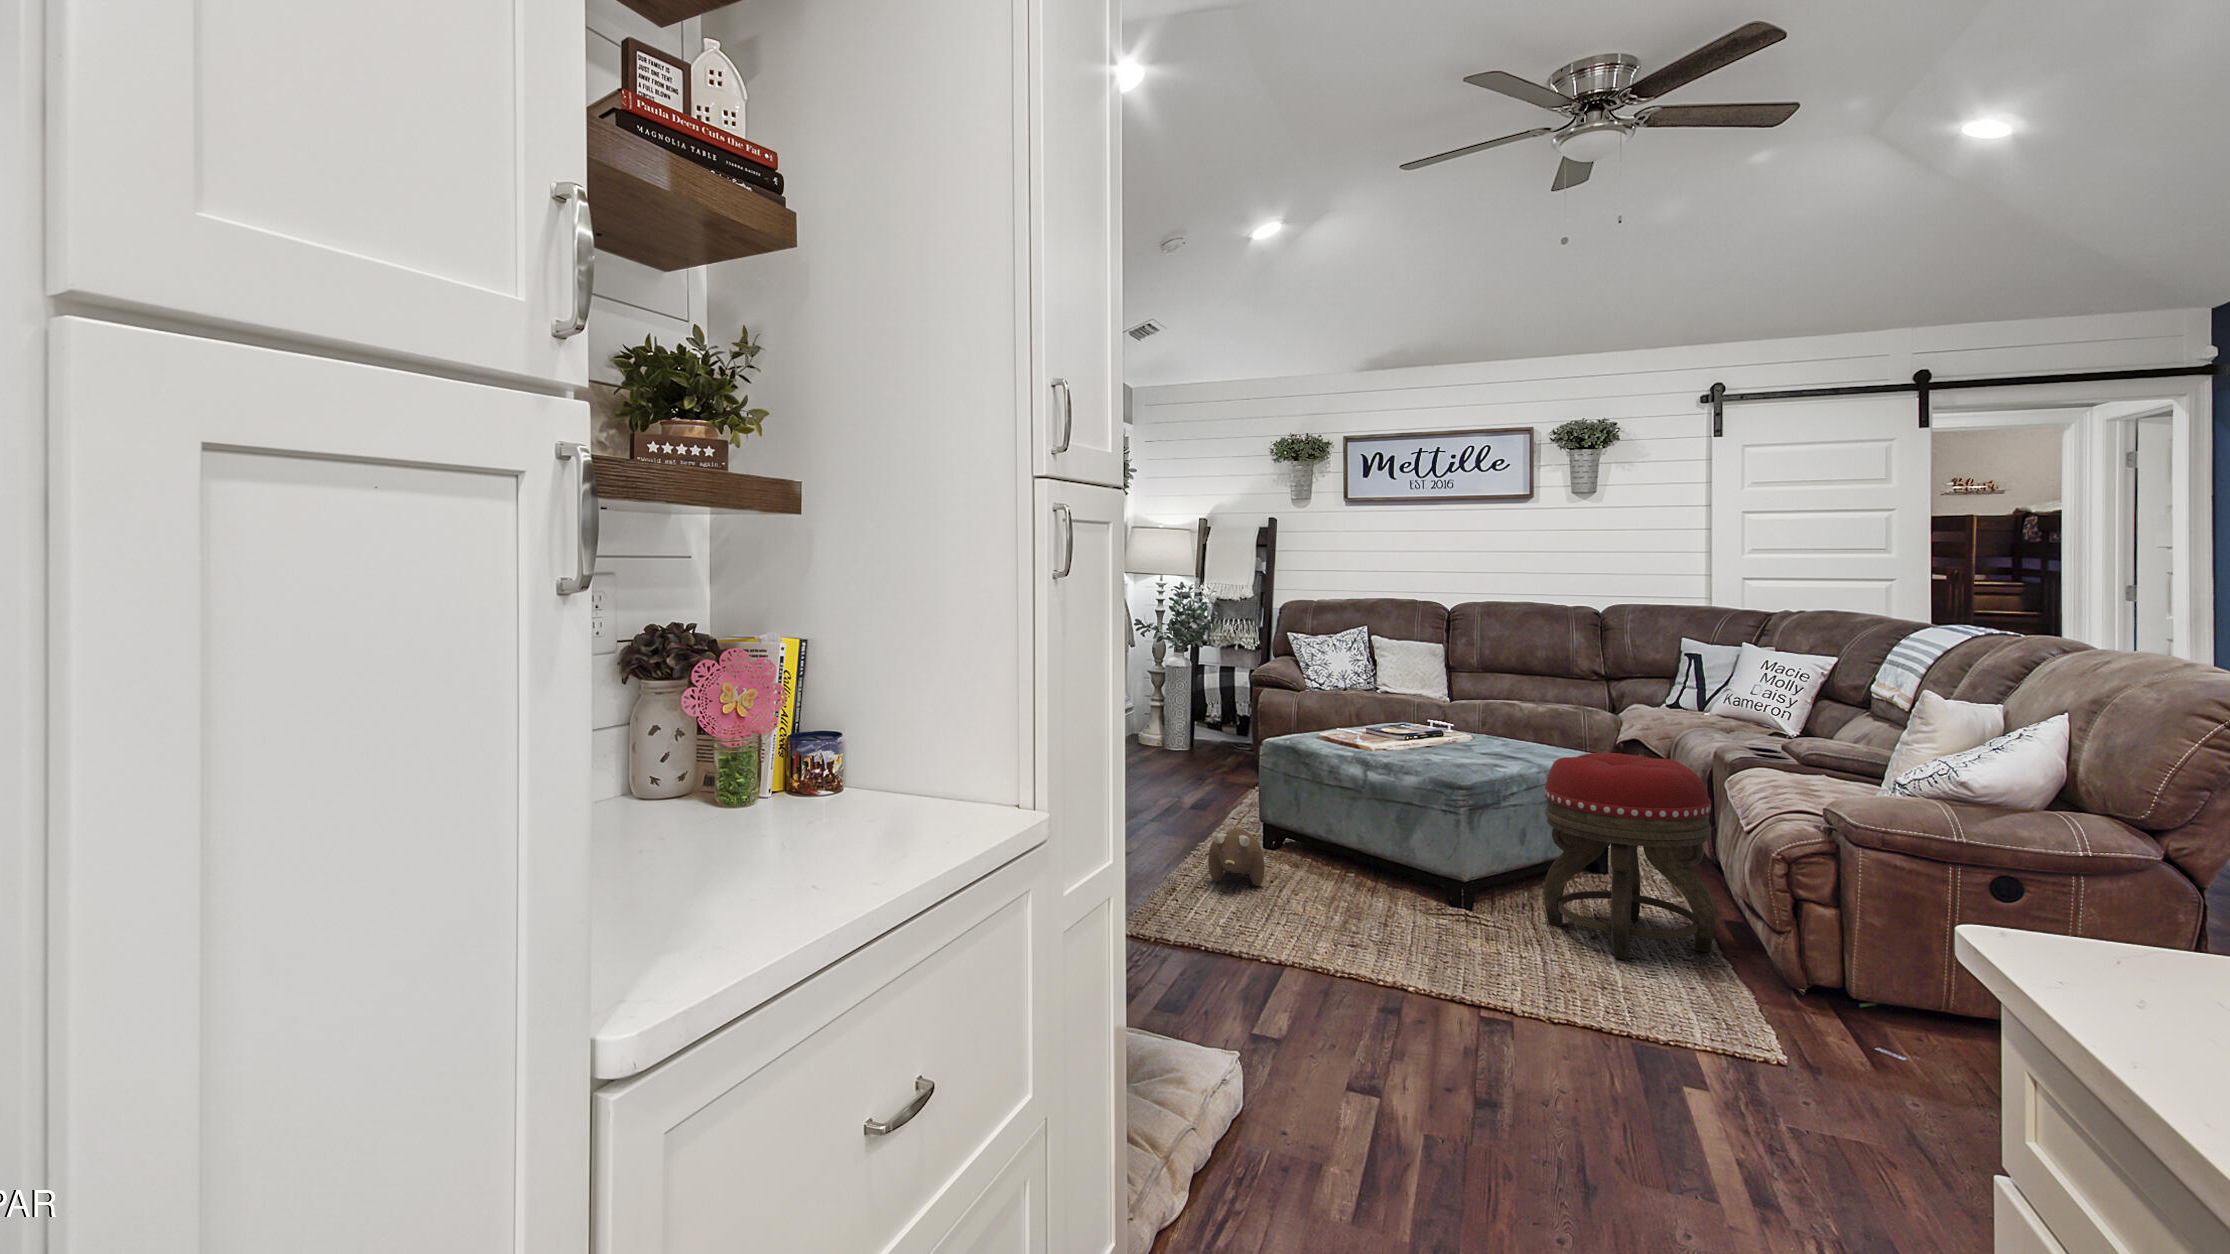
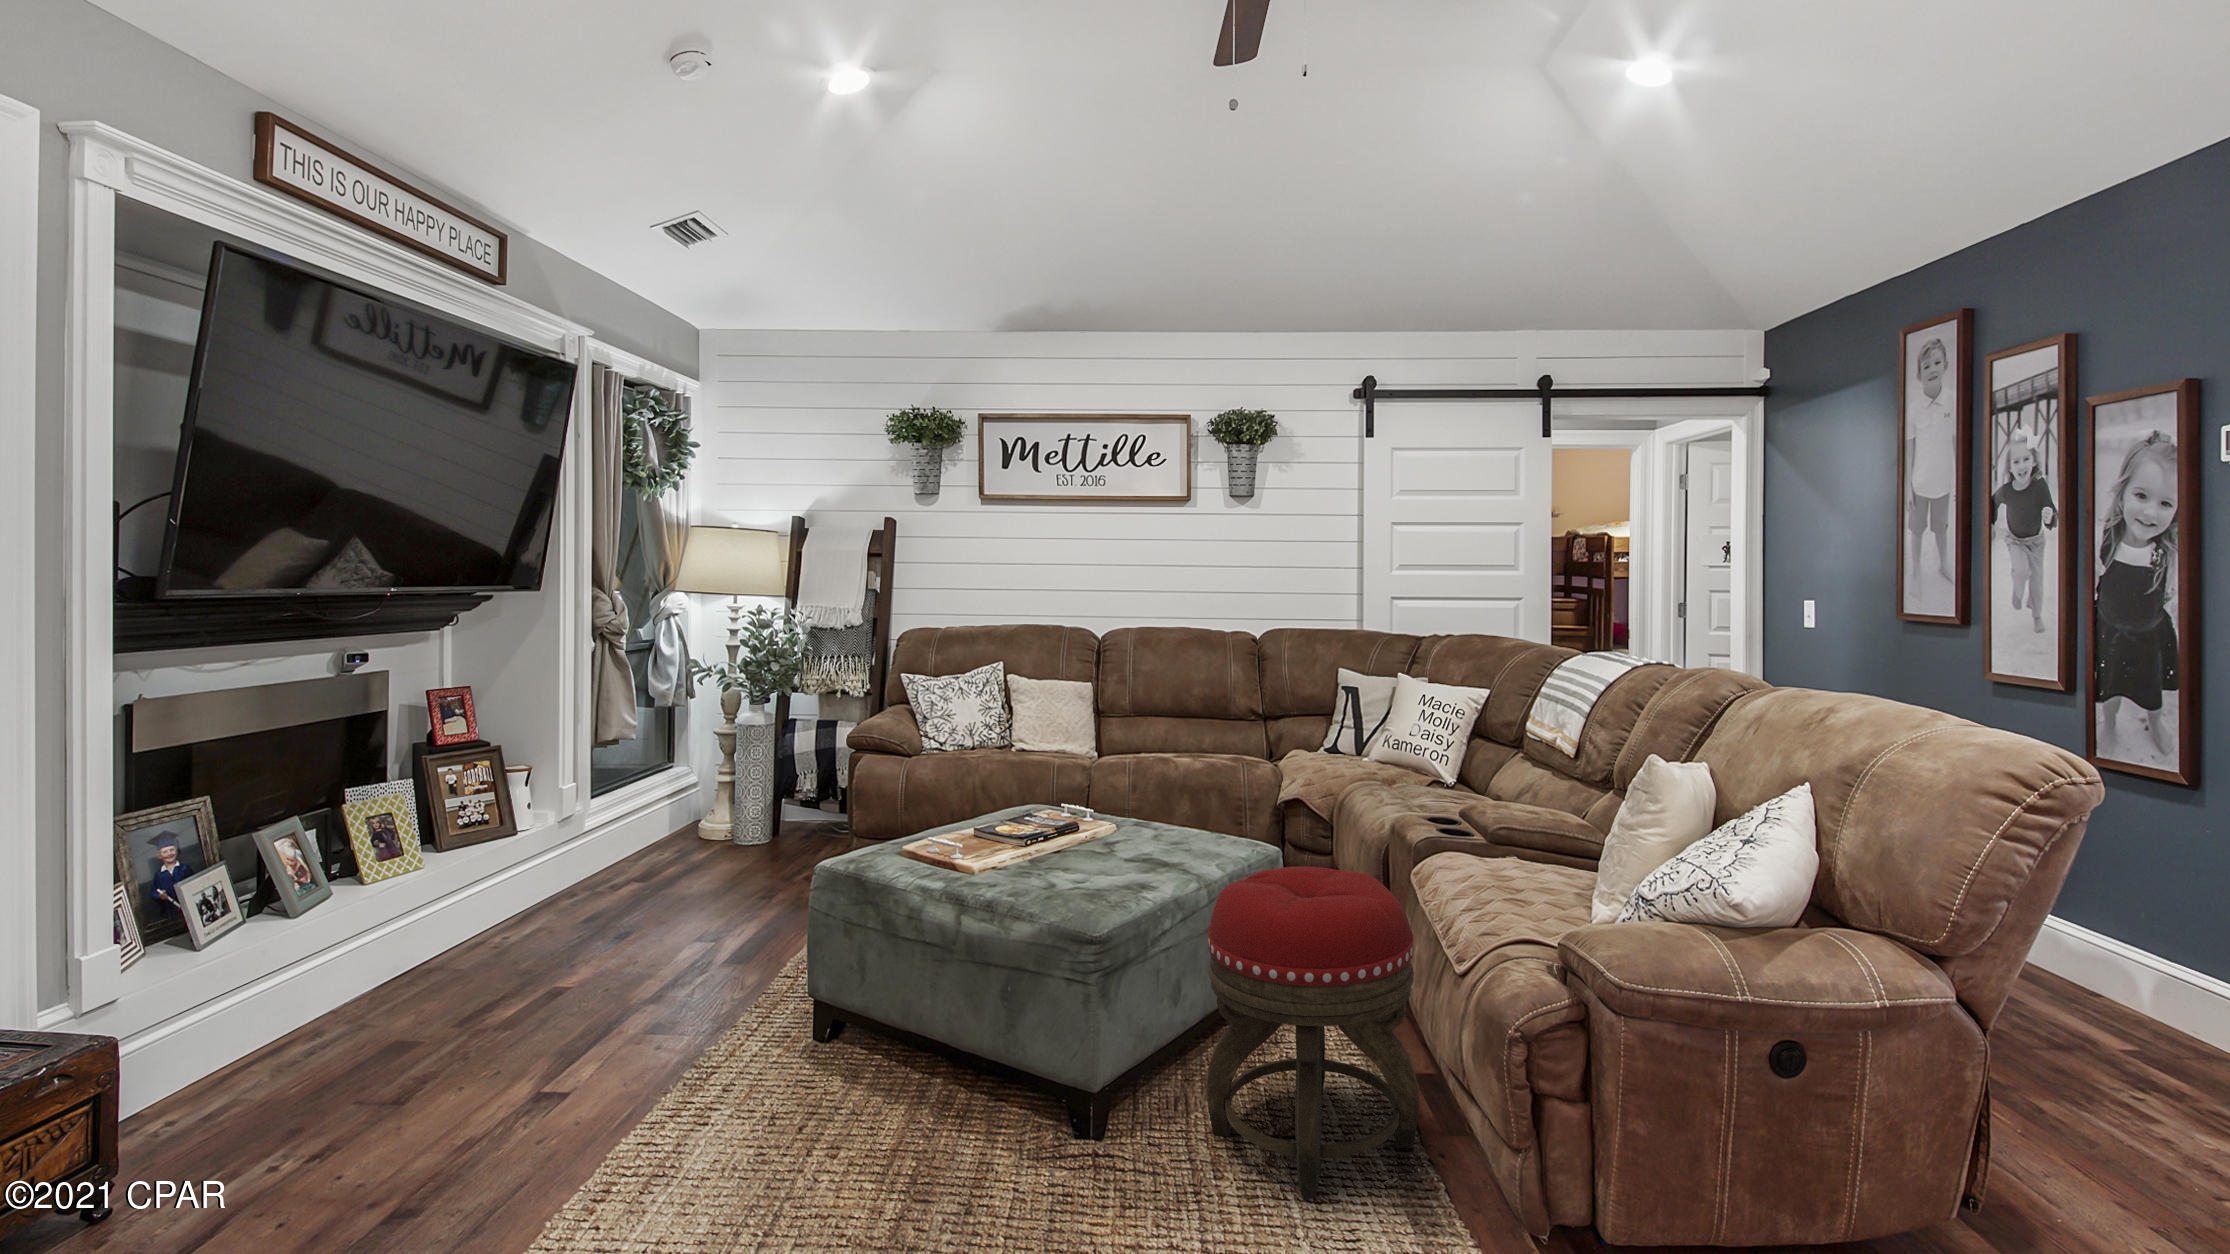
plush toy: present [1208,829,1265,886] -> none [689,1045,793,1150]

